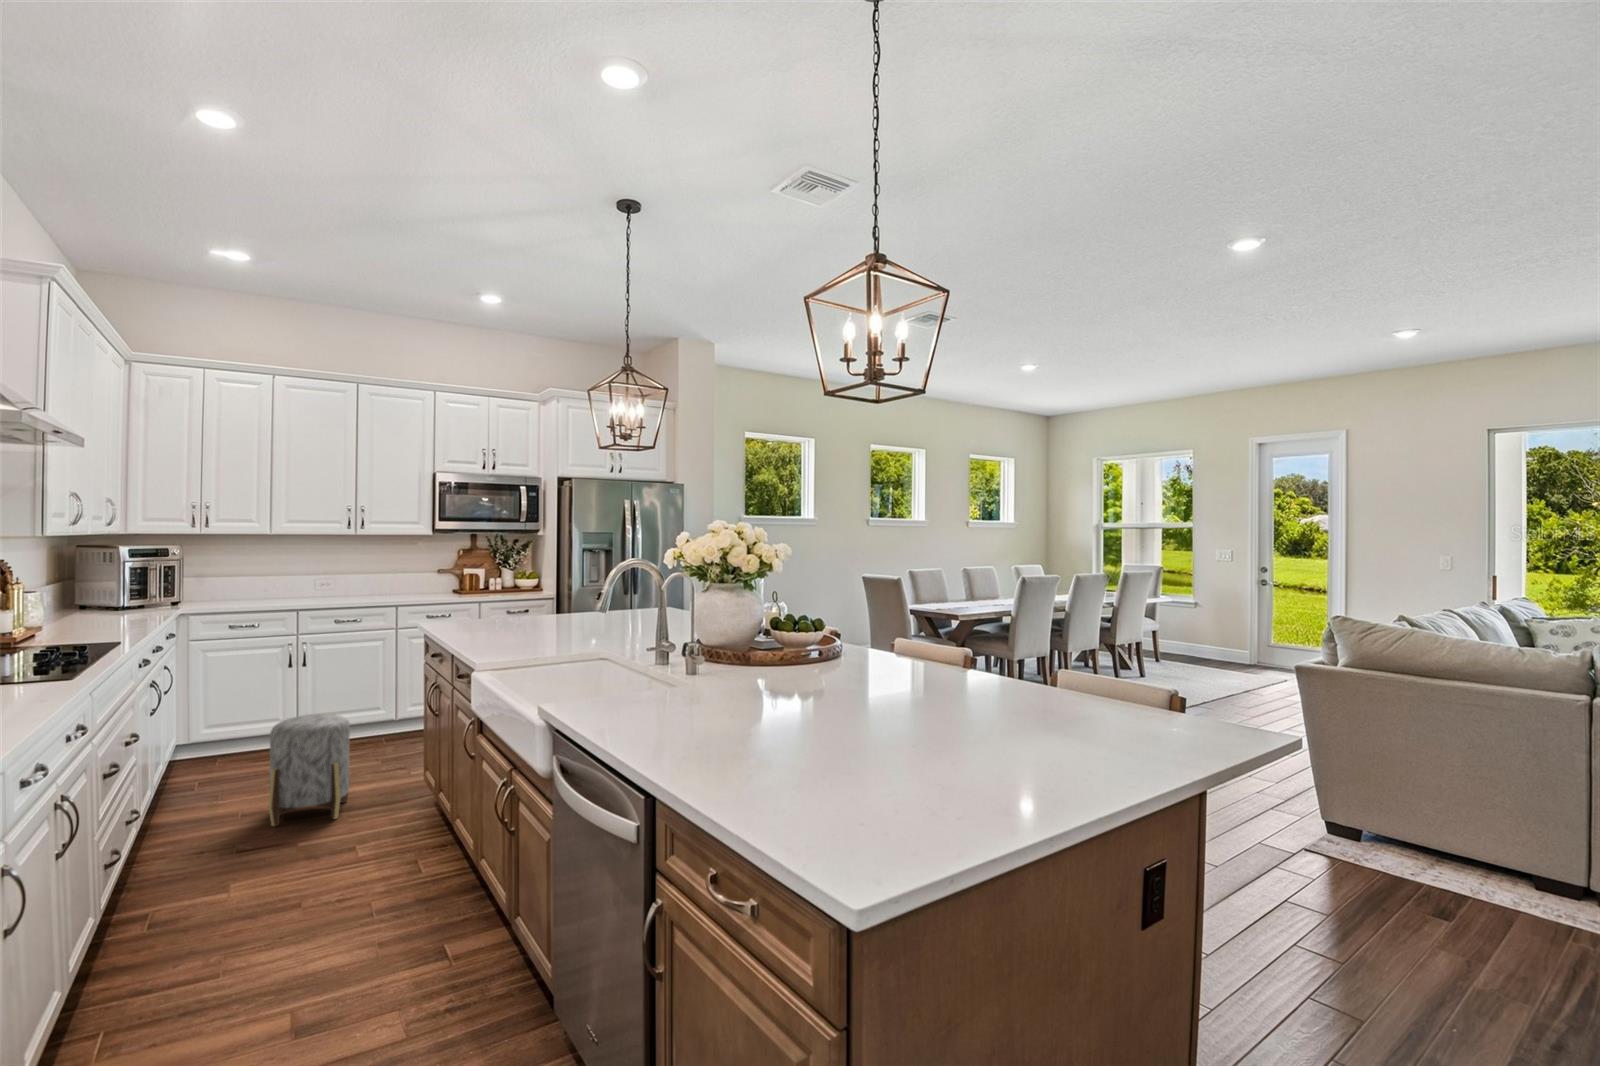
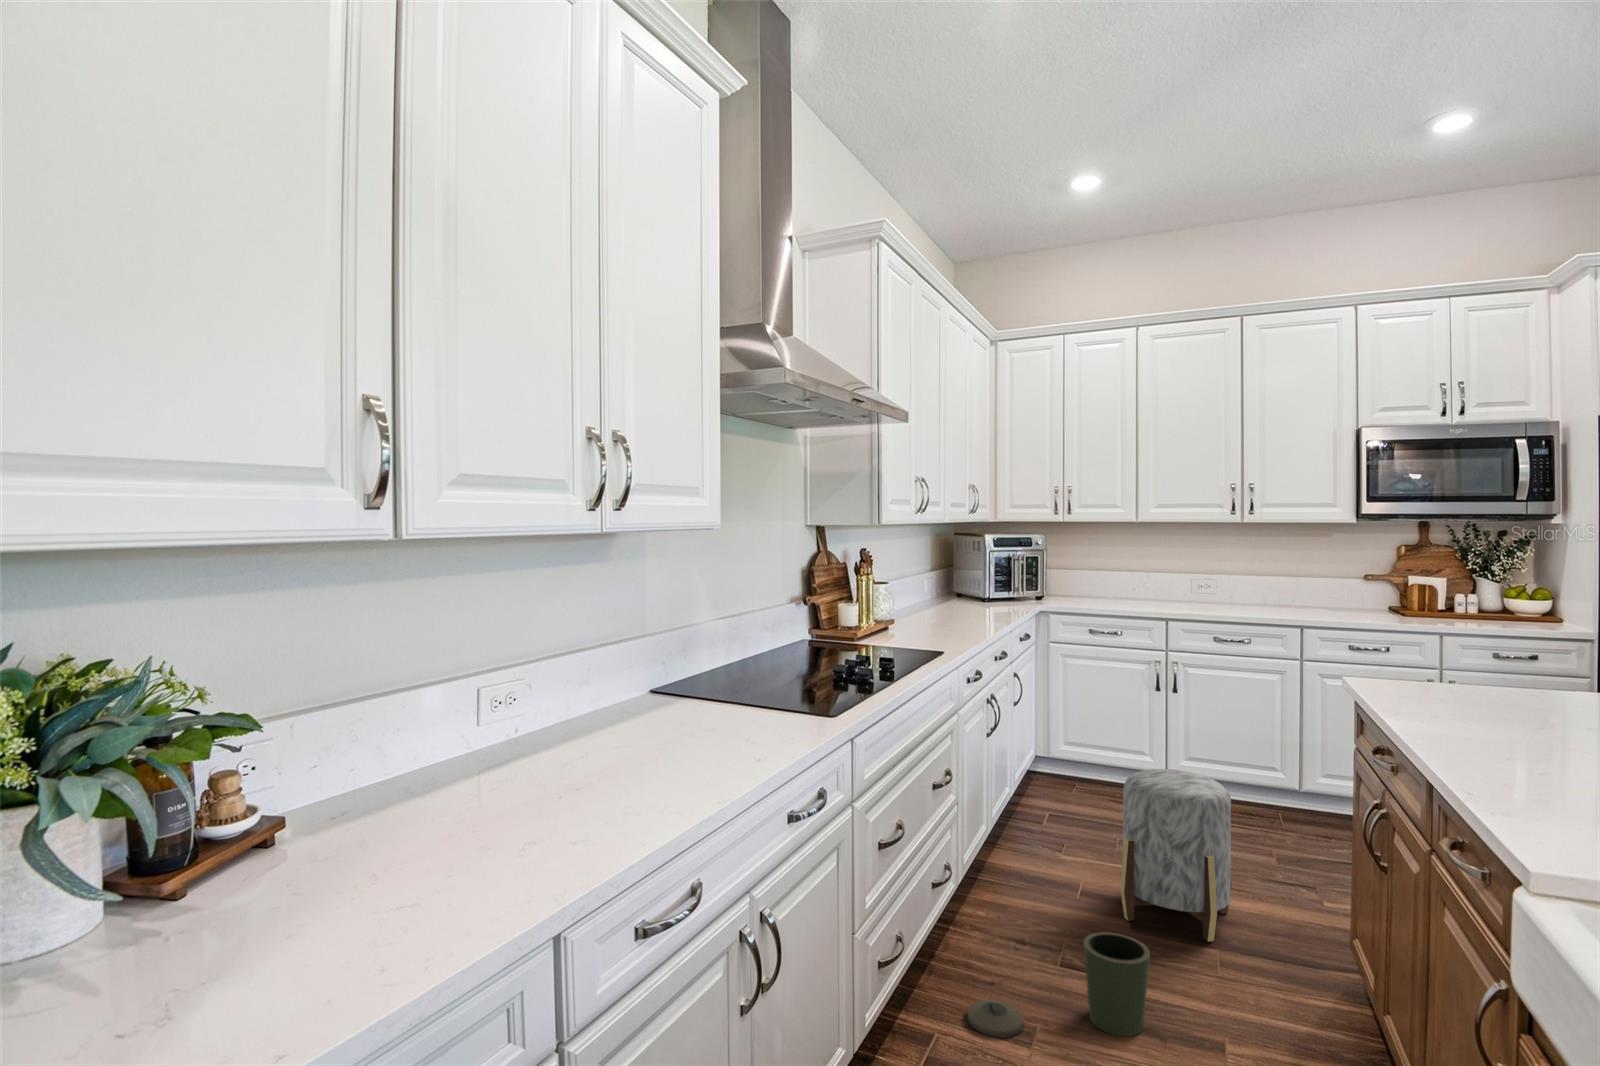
trash can: none [149,821,297,921] -> present [967,932,1150,1038]

